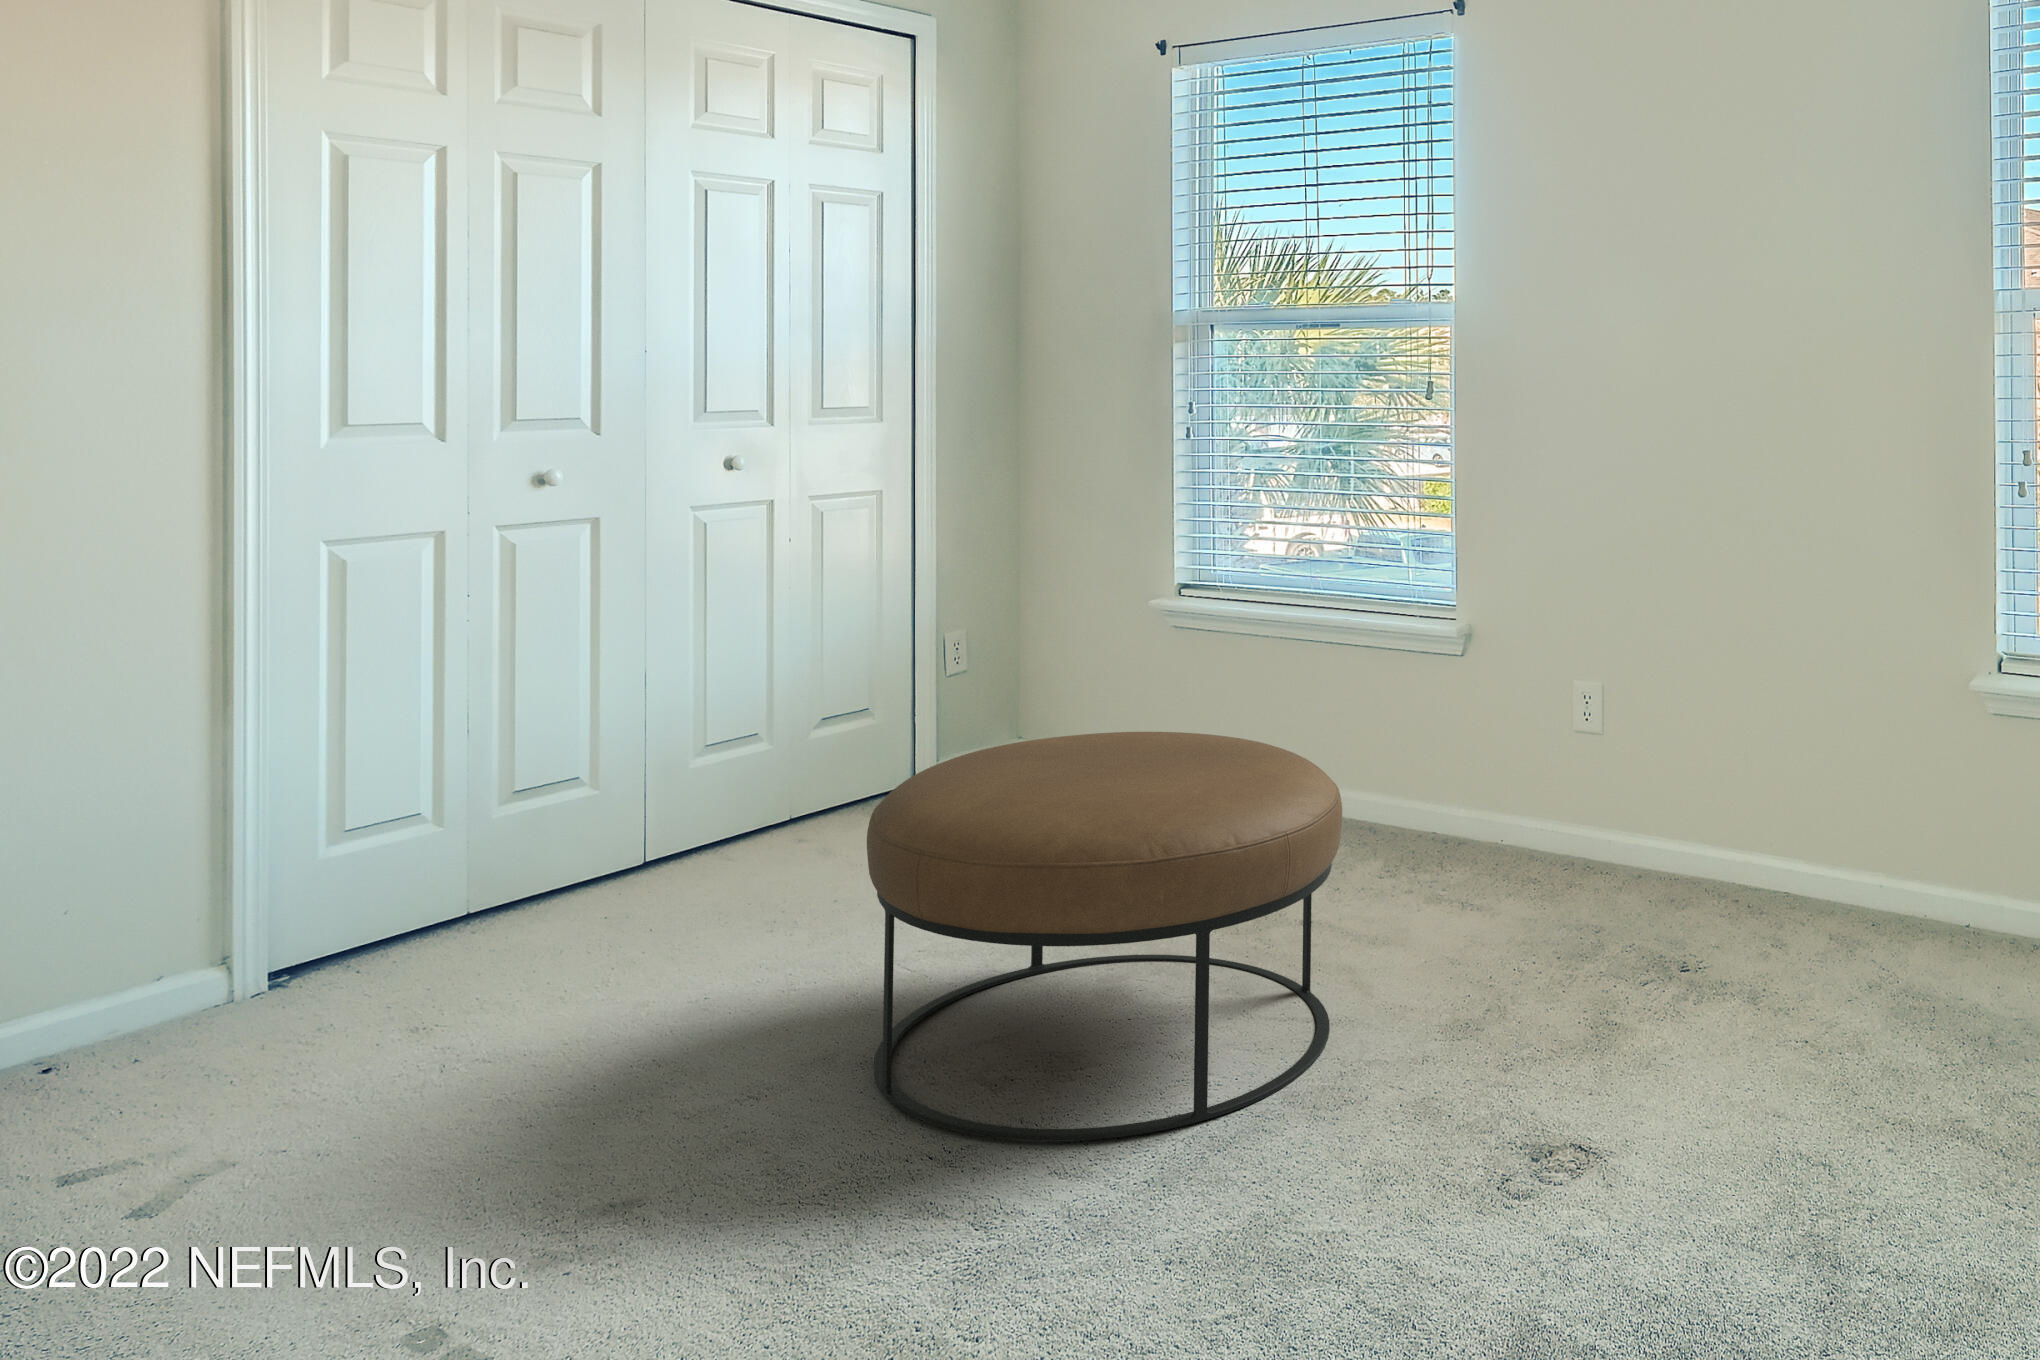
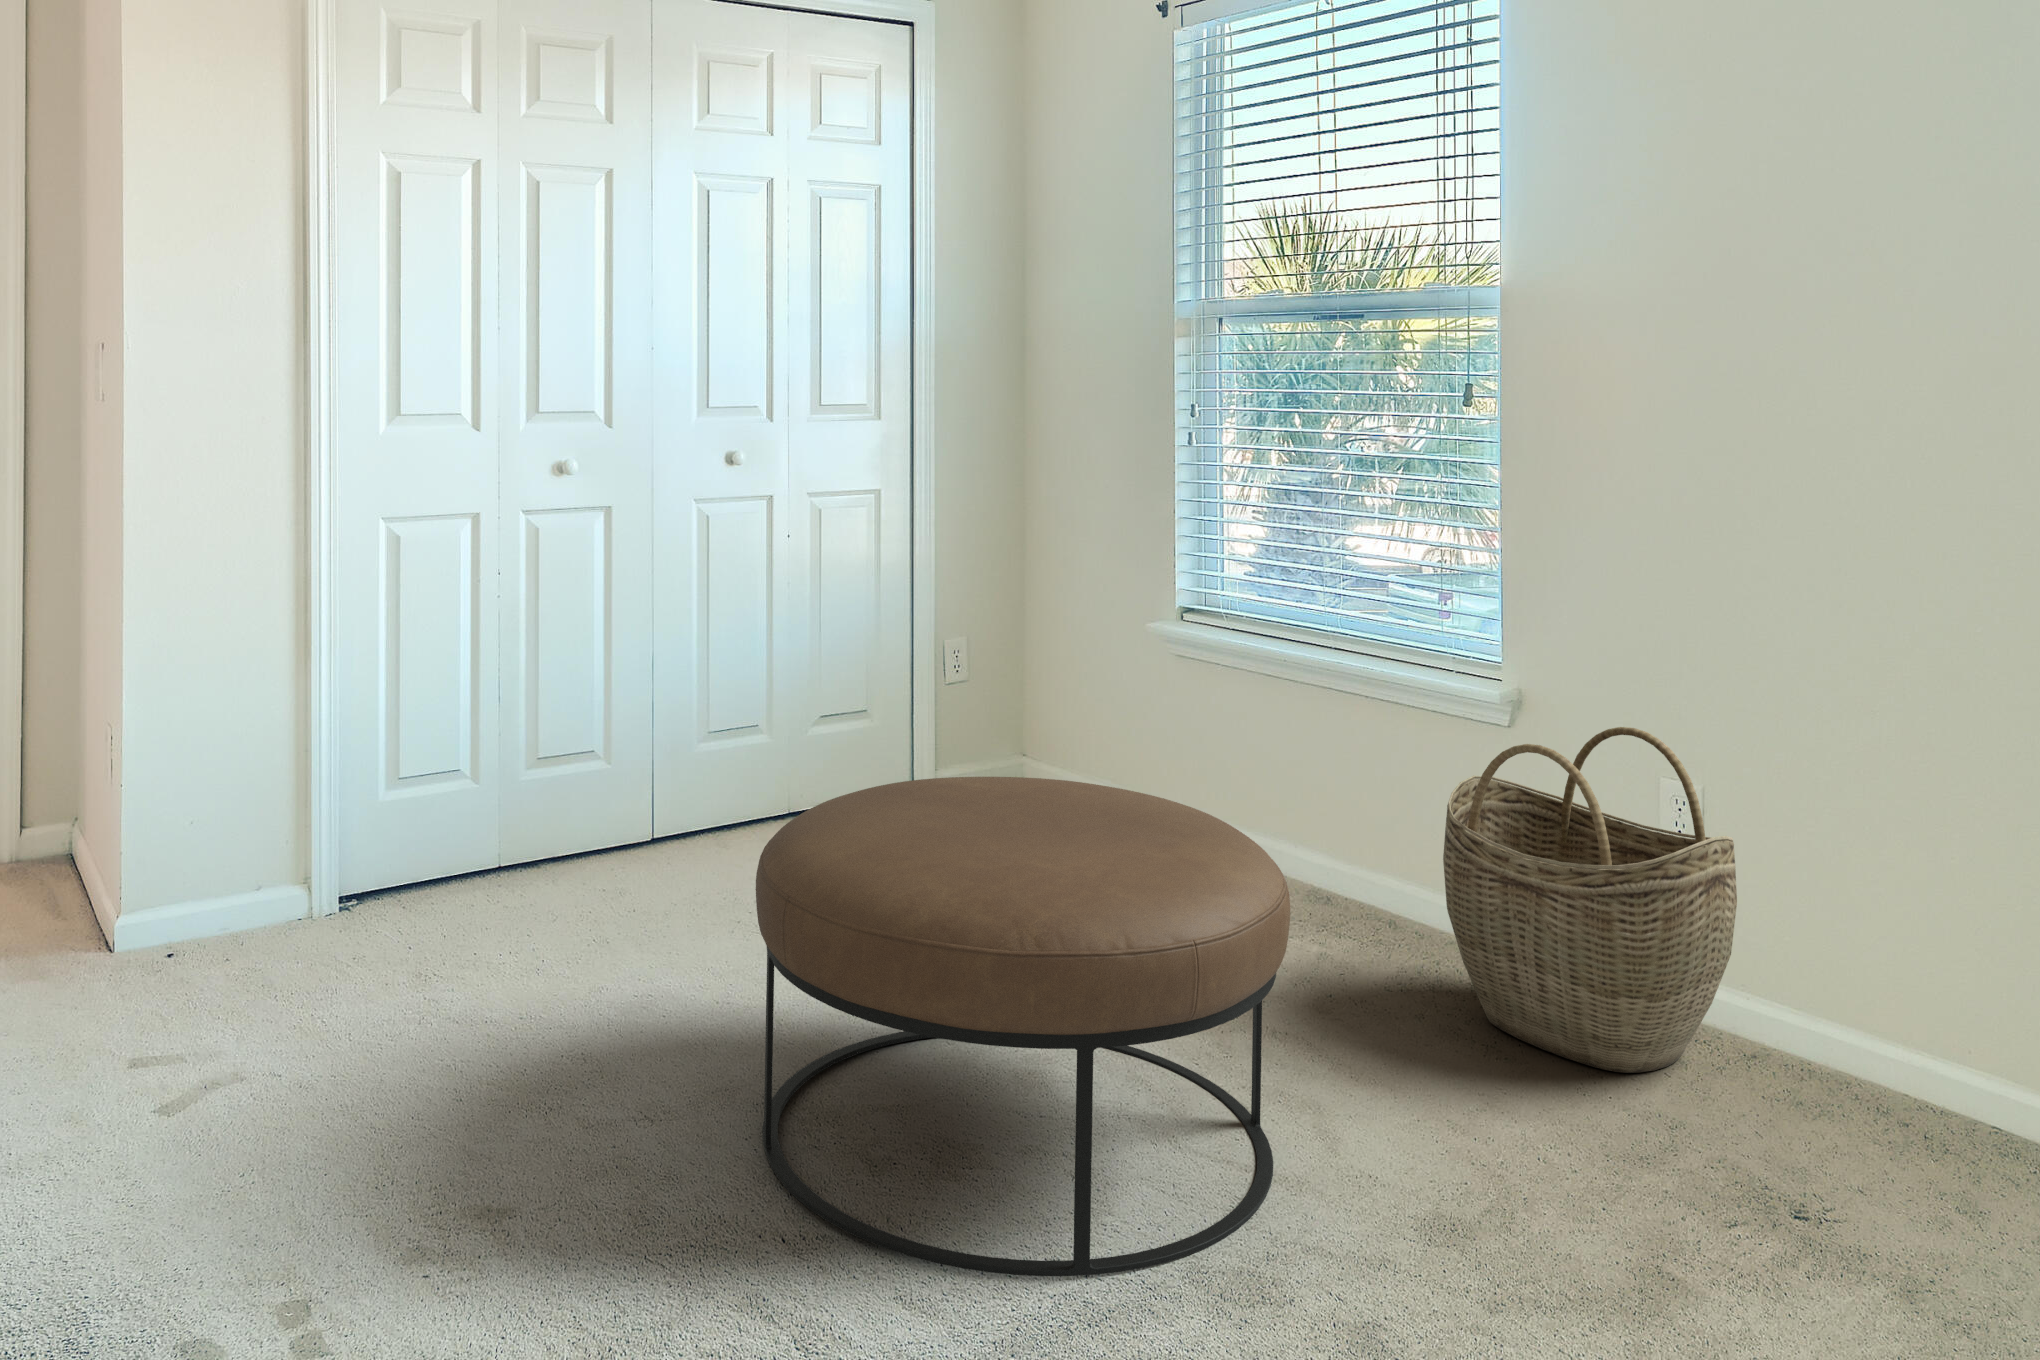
woven basket: none [1427,646,1634,907] -> present [1443,727,1737,1073]

